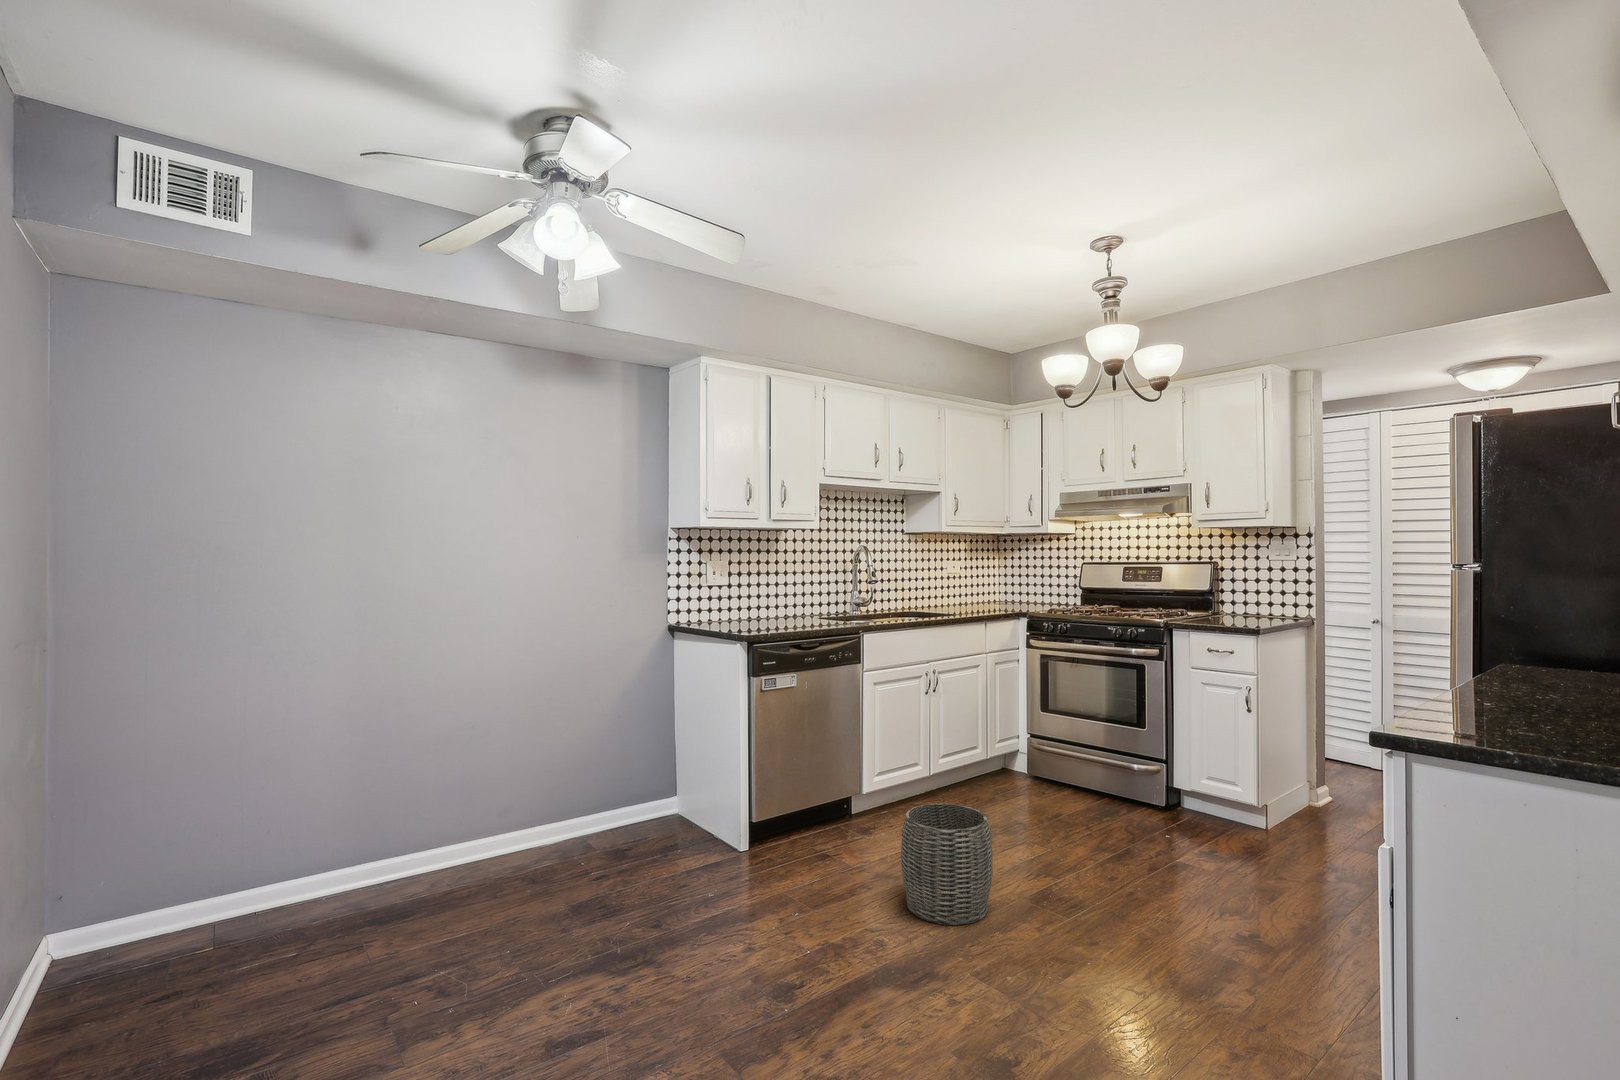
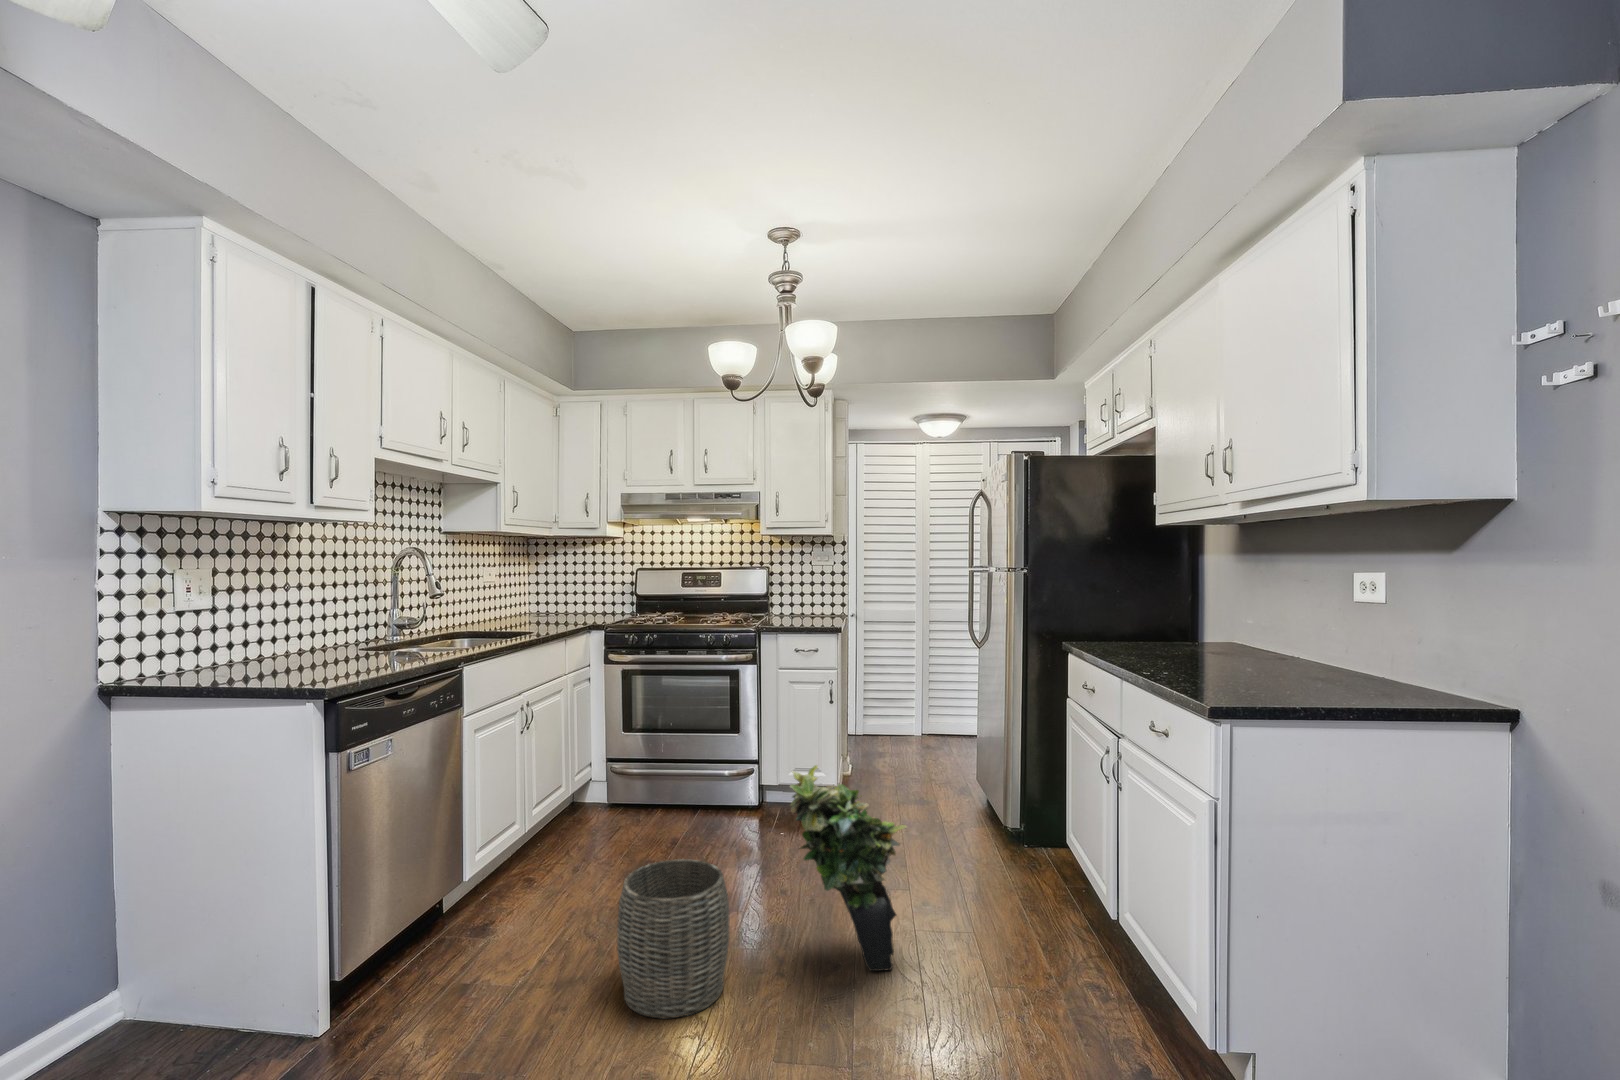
potted plant: none [1032,750,1159,965] -> present [790,765,907,971]

